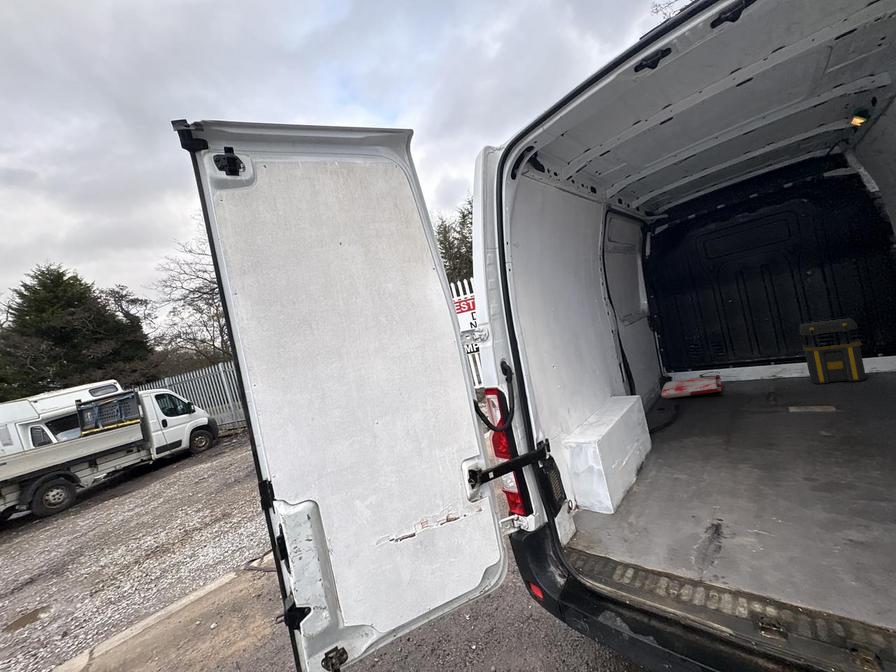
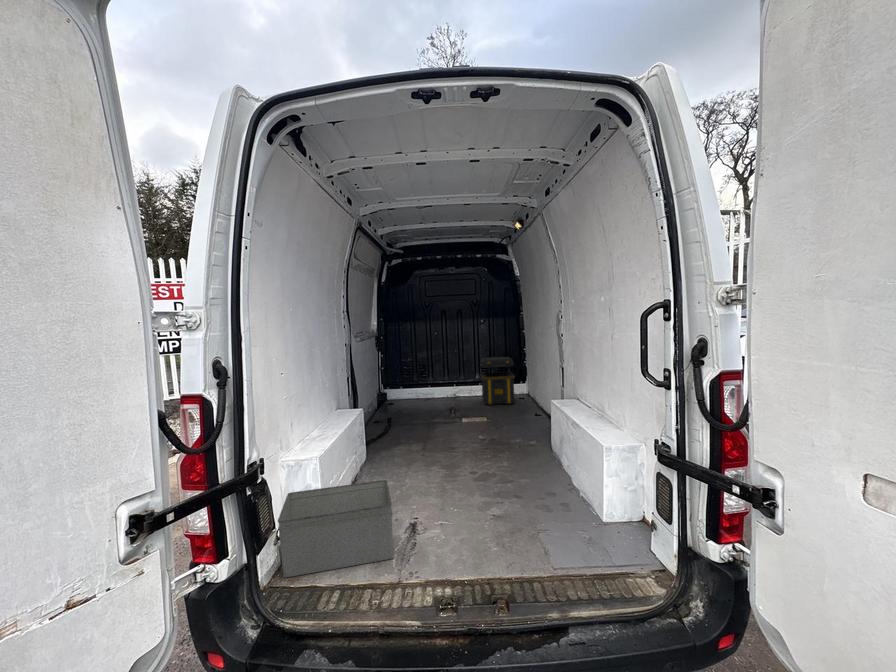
bag: present [661,372,725,398] -> none [378,391,427,412]
storage bin: none [568,465,686,543] -> present [278,480,393,578]

